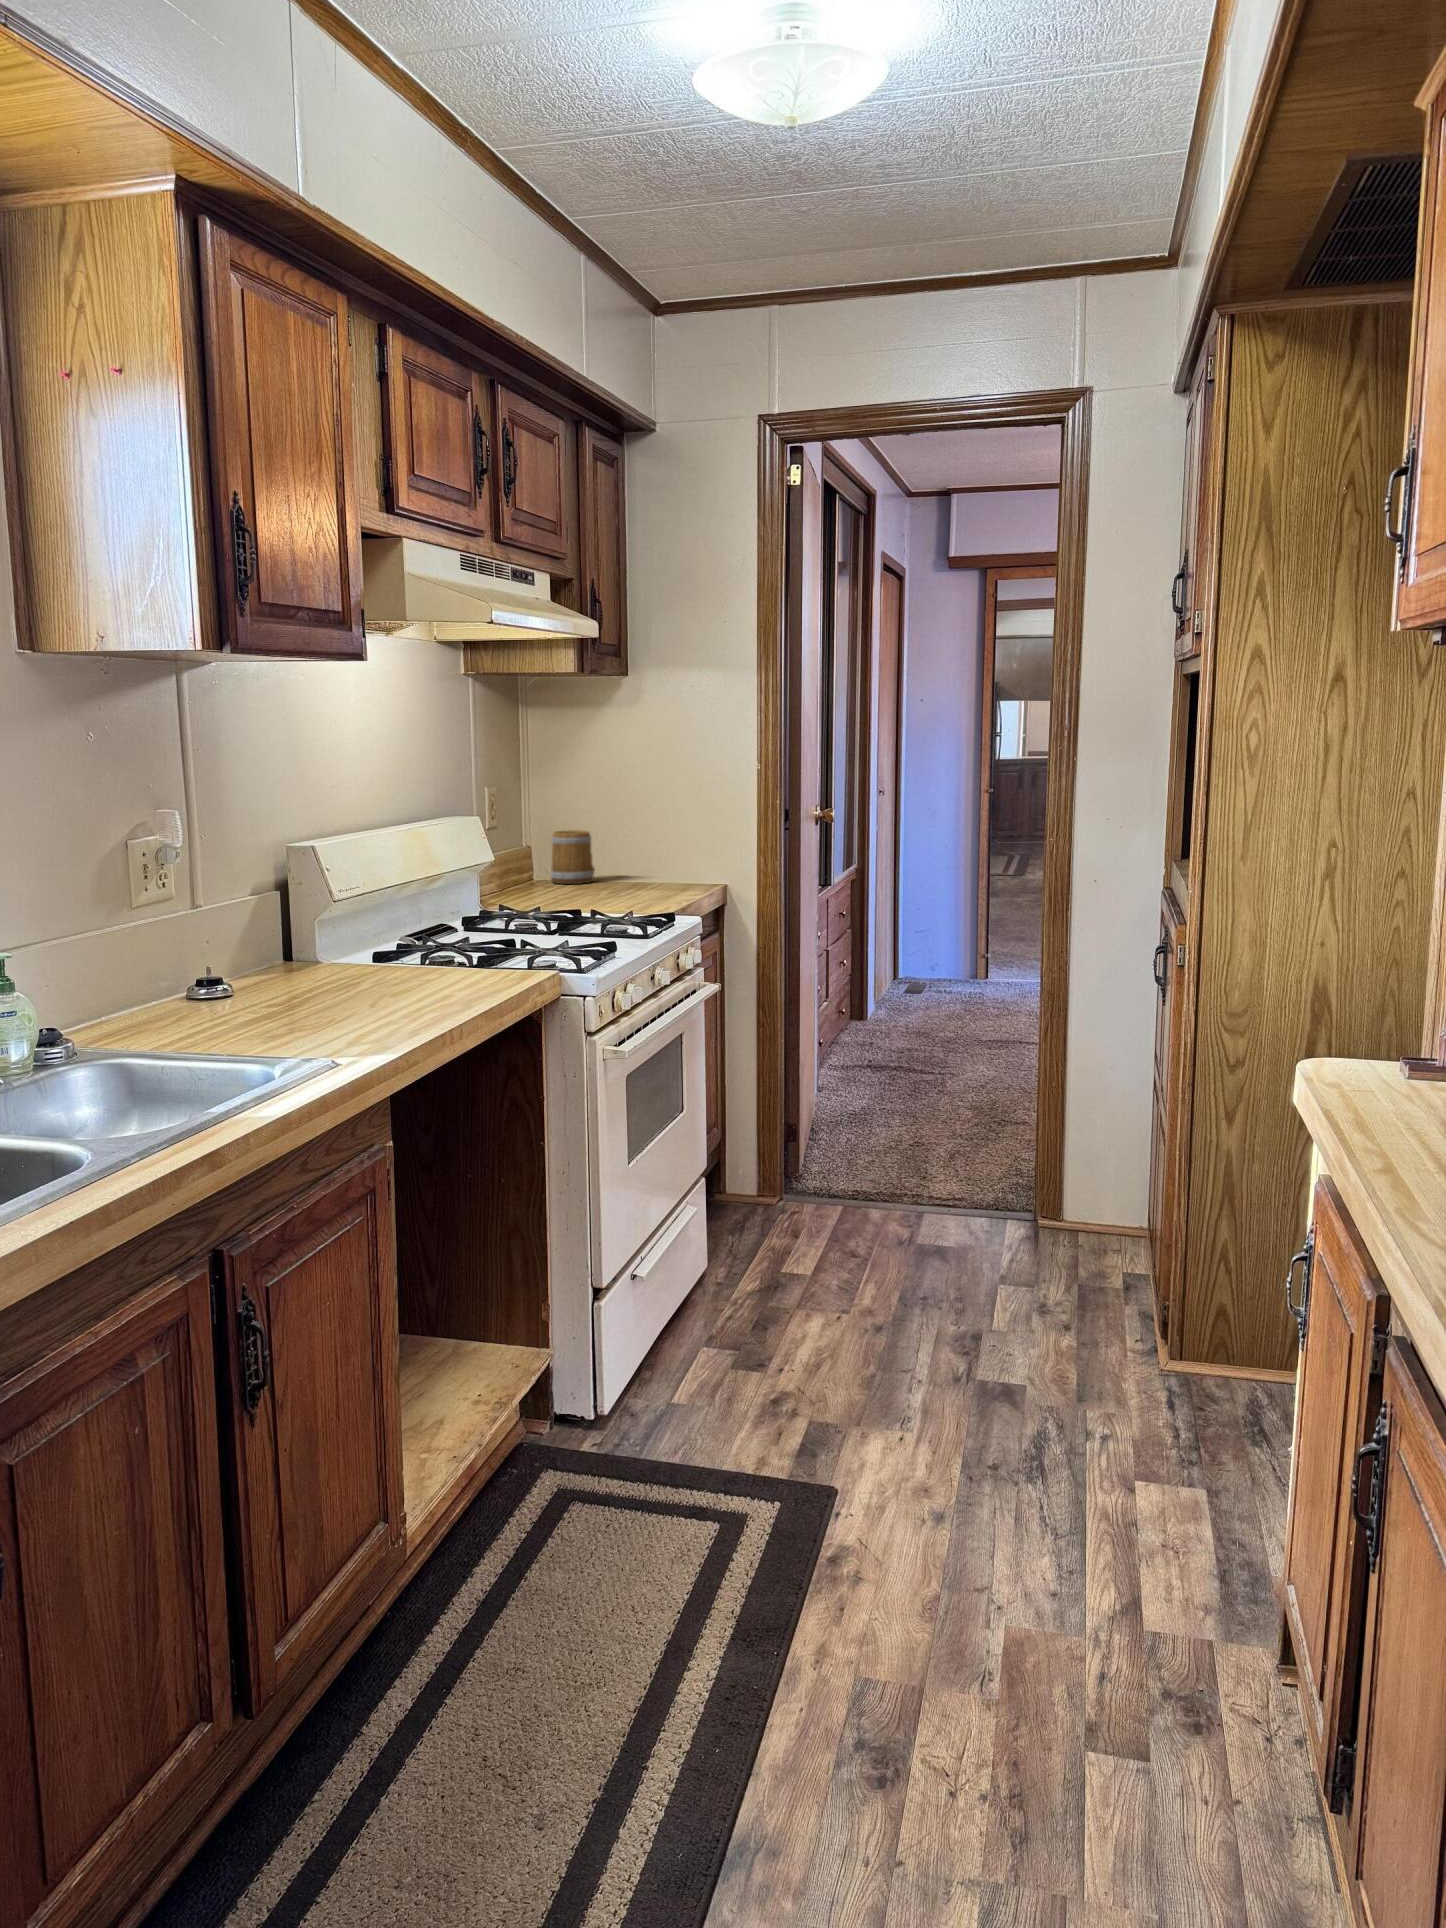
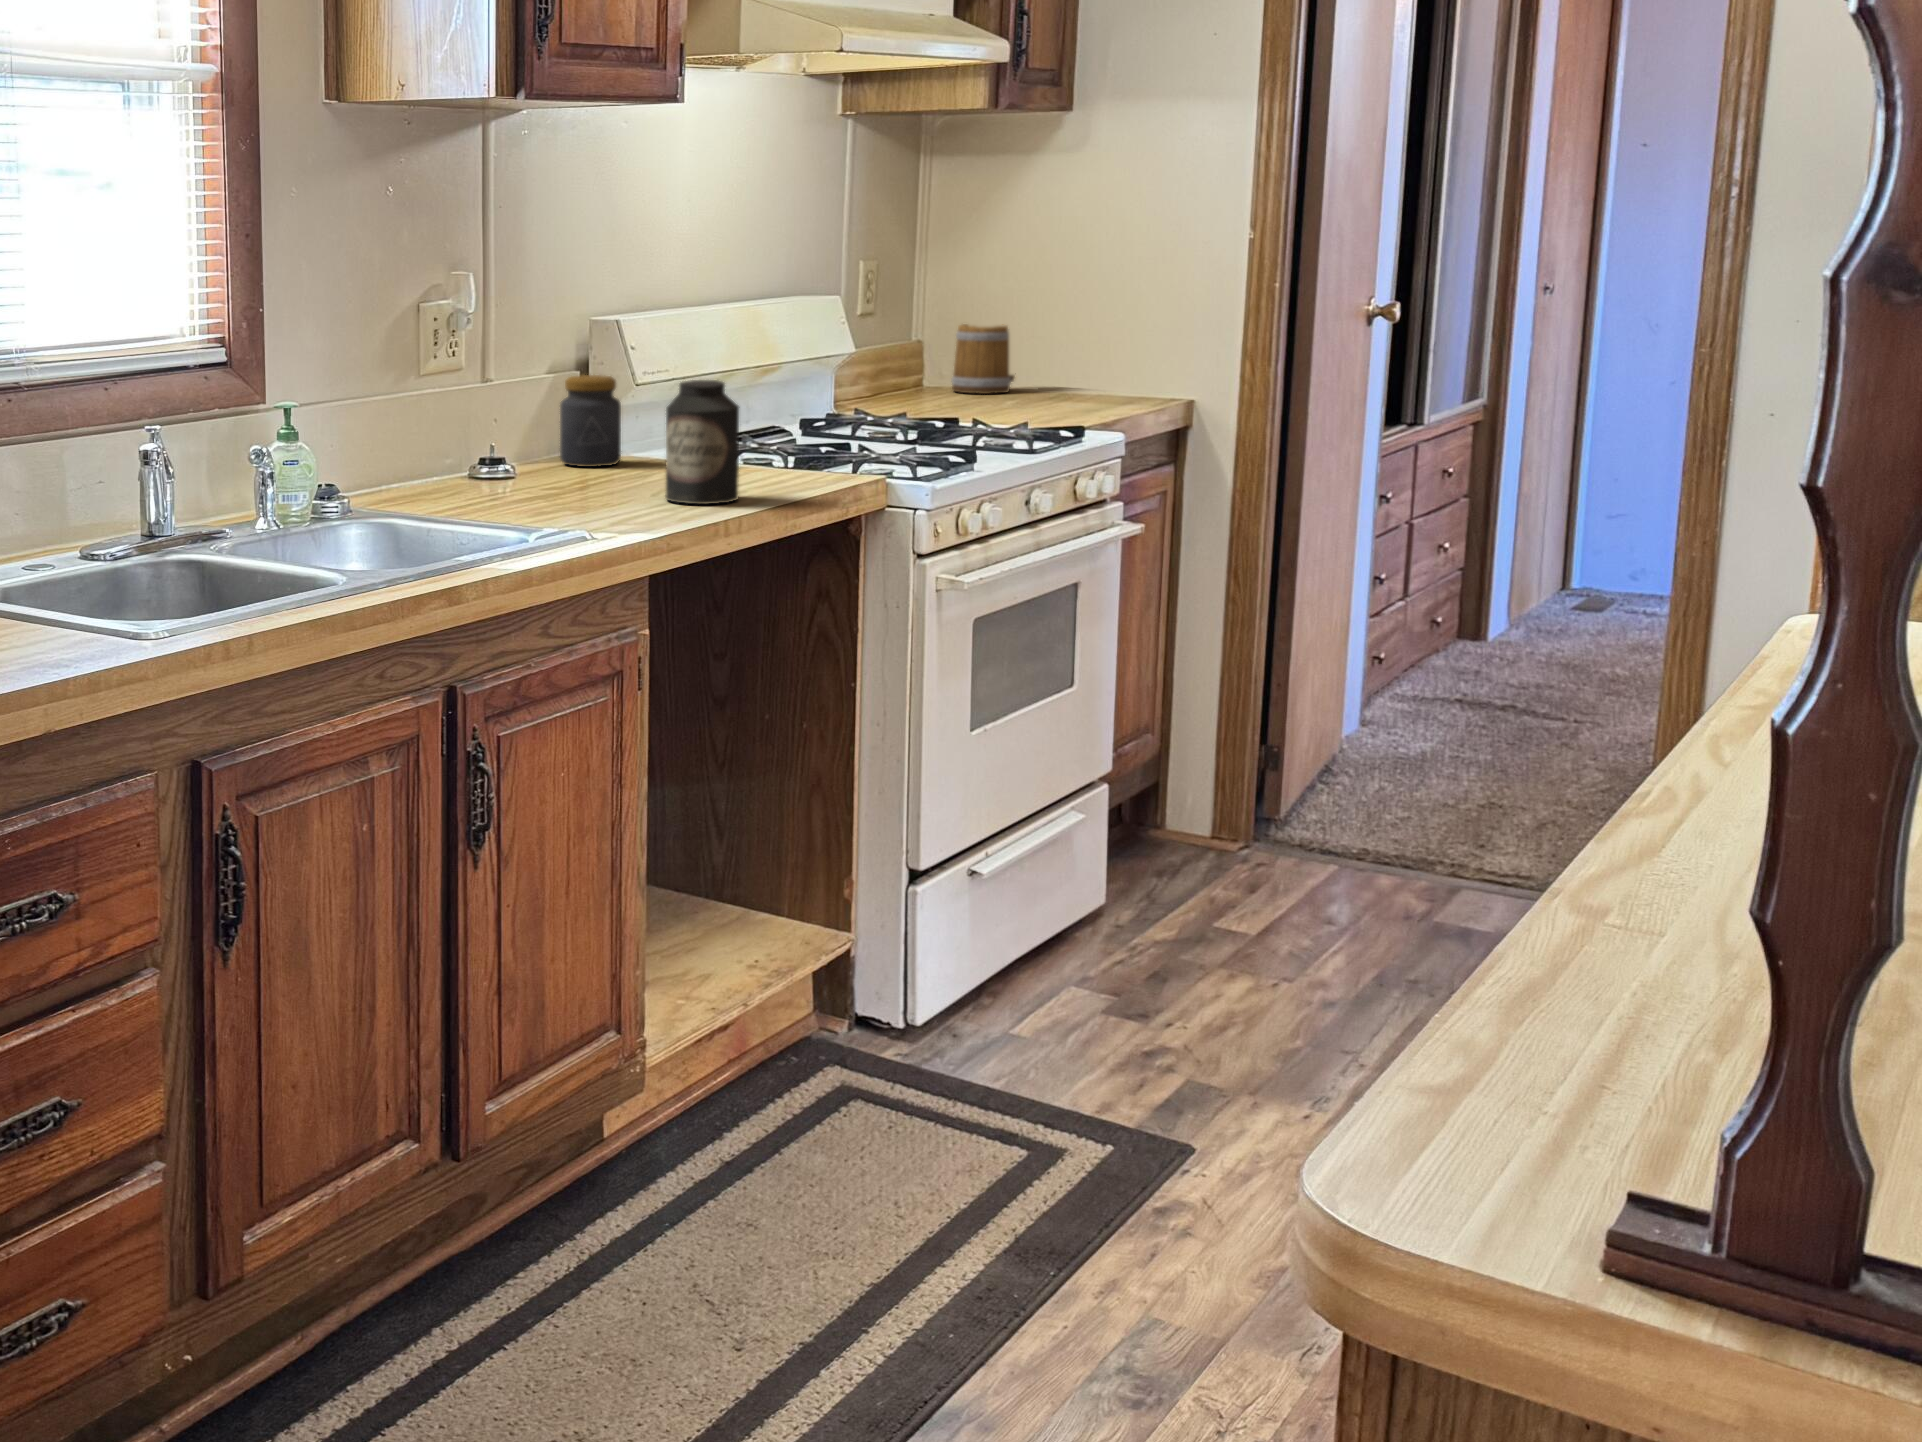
jar: none [264,898,322,980] -> present [560,375,621,467]
canister: none [377,905,447,1018] -> present [665,380,740,504]

